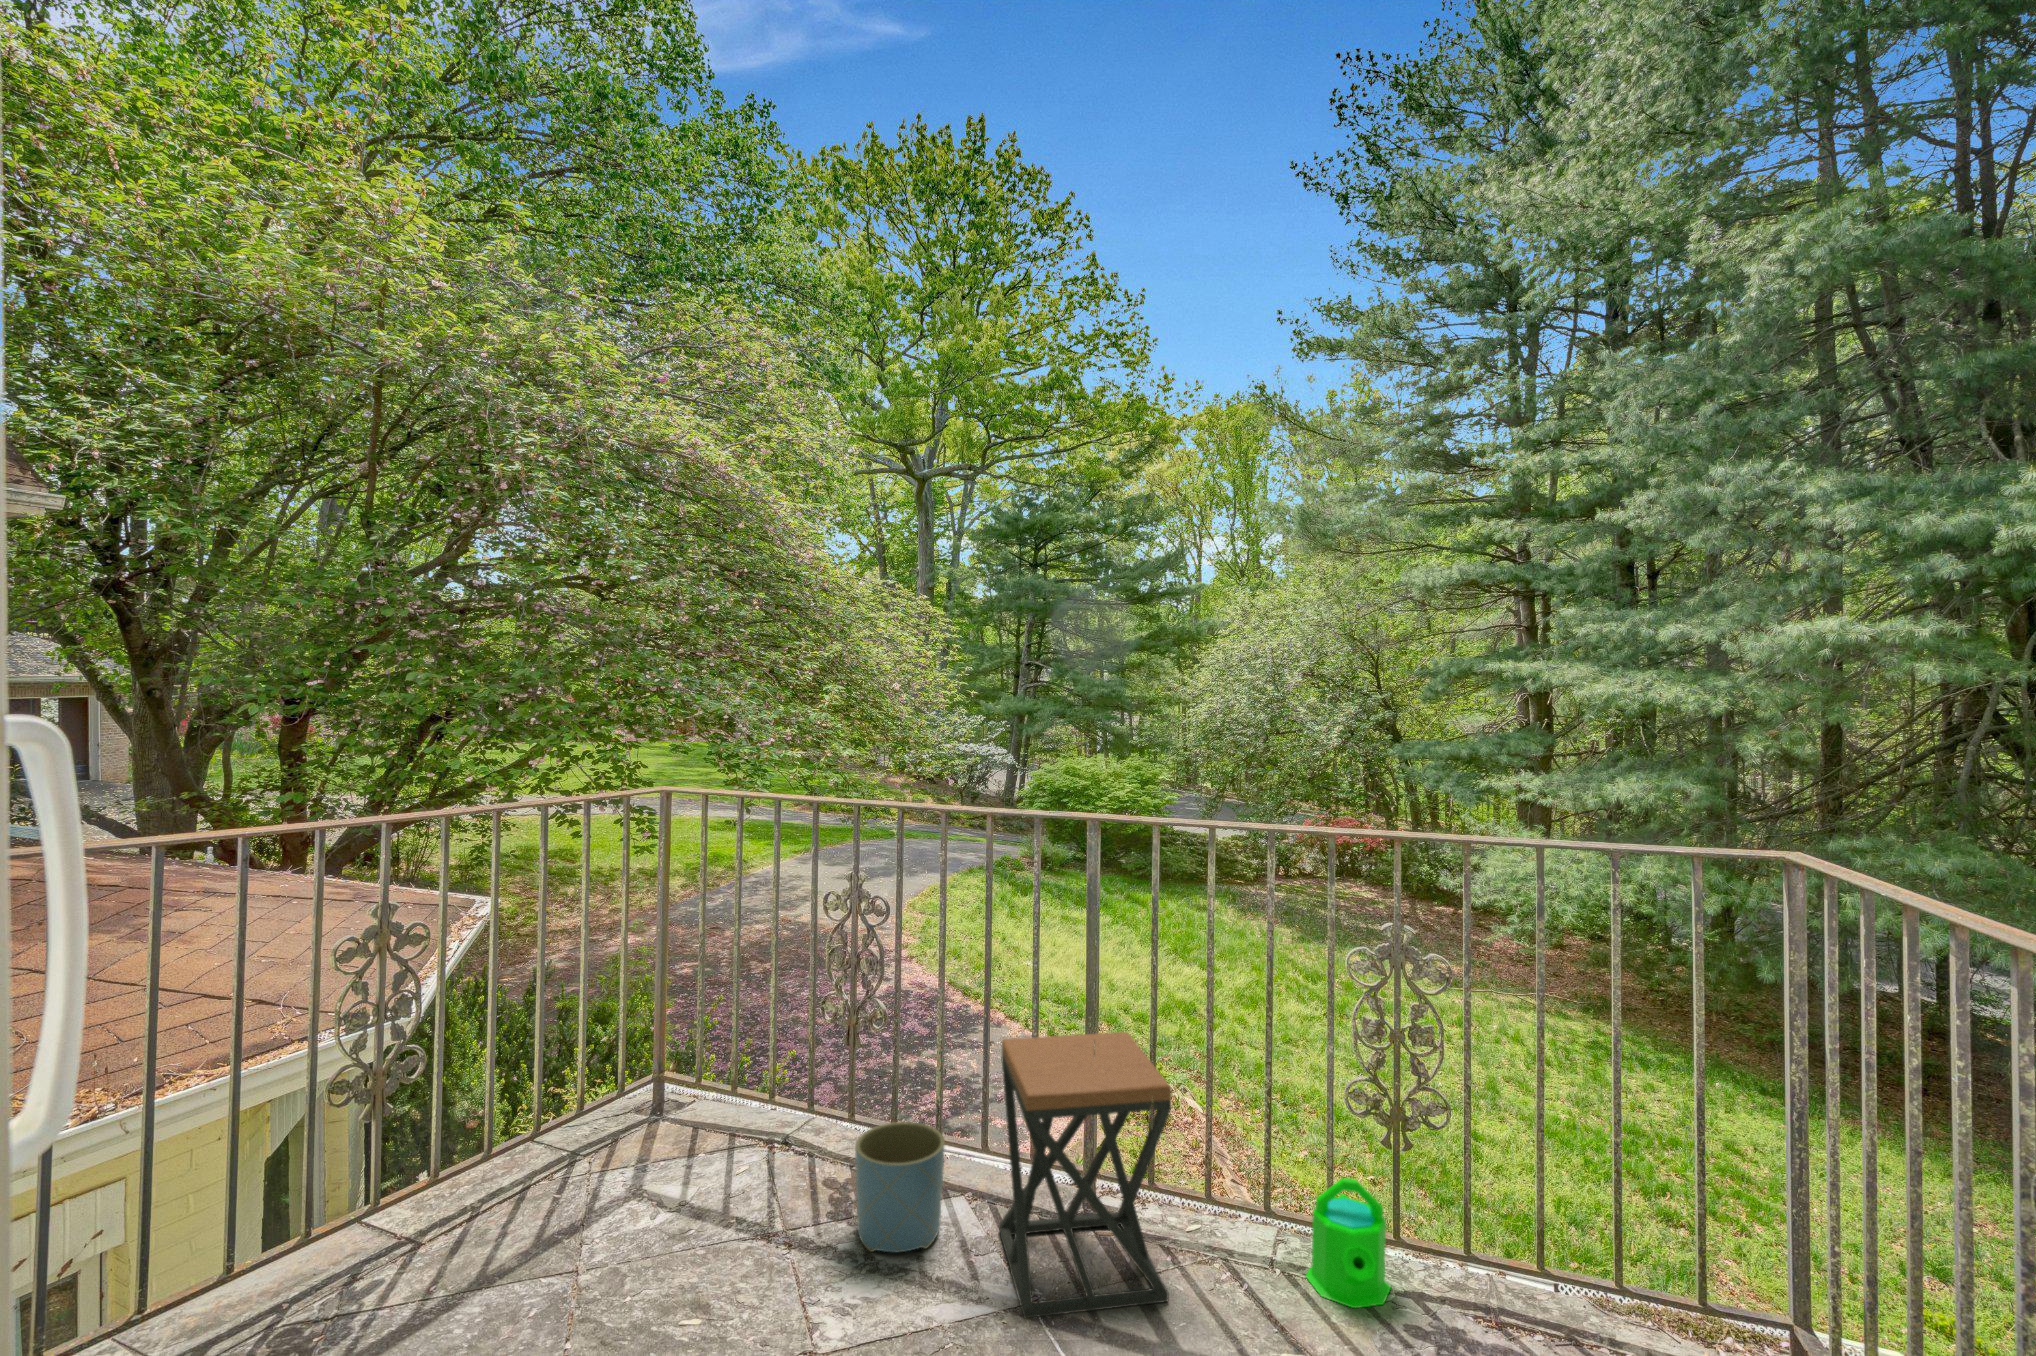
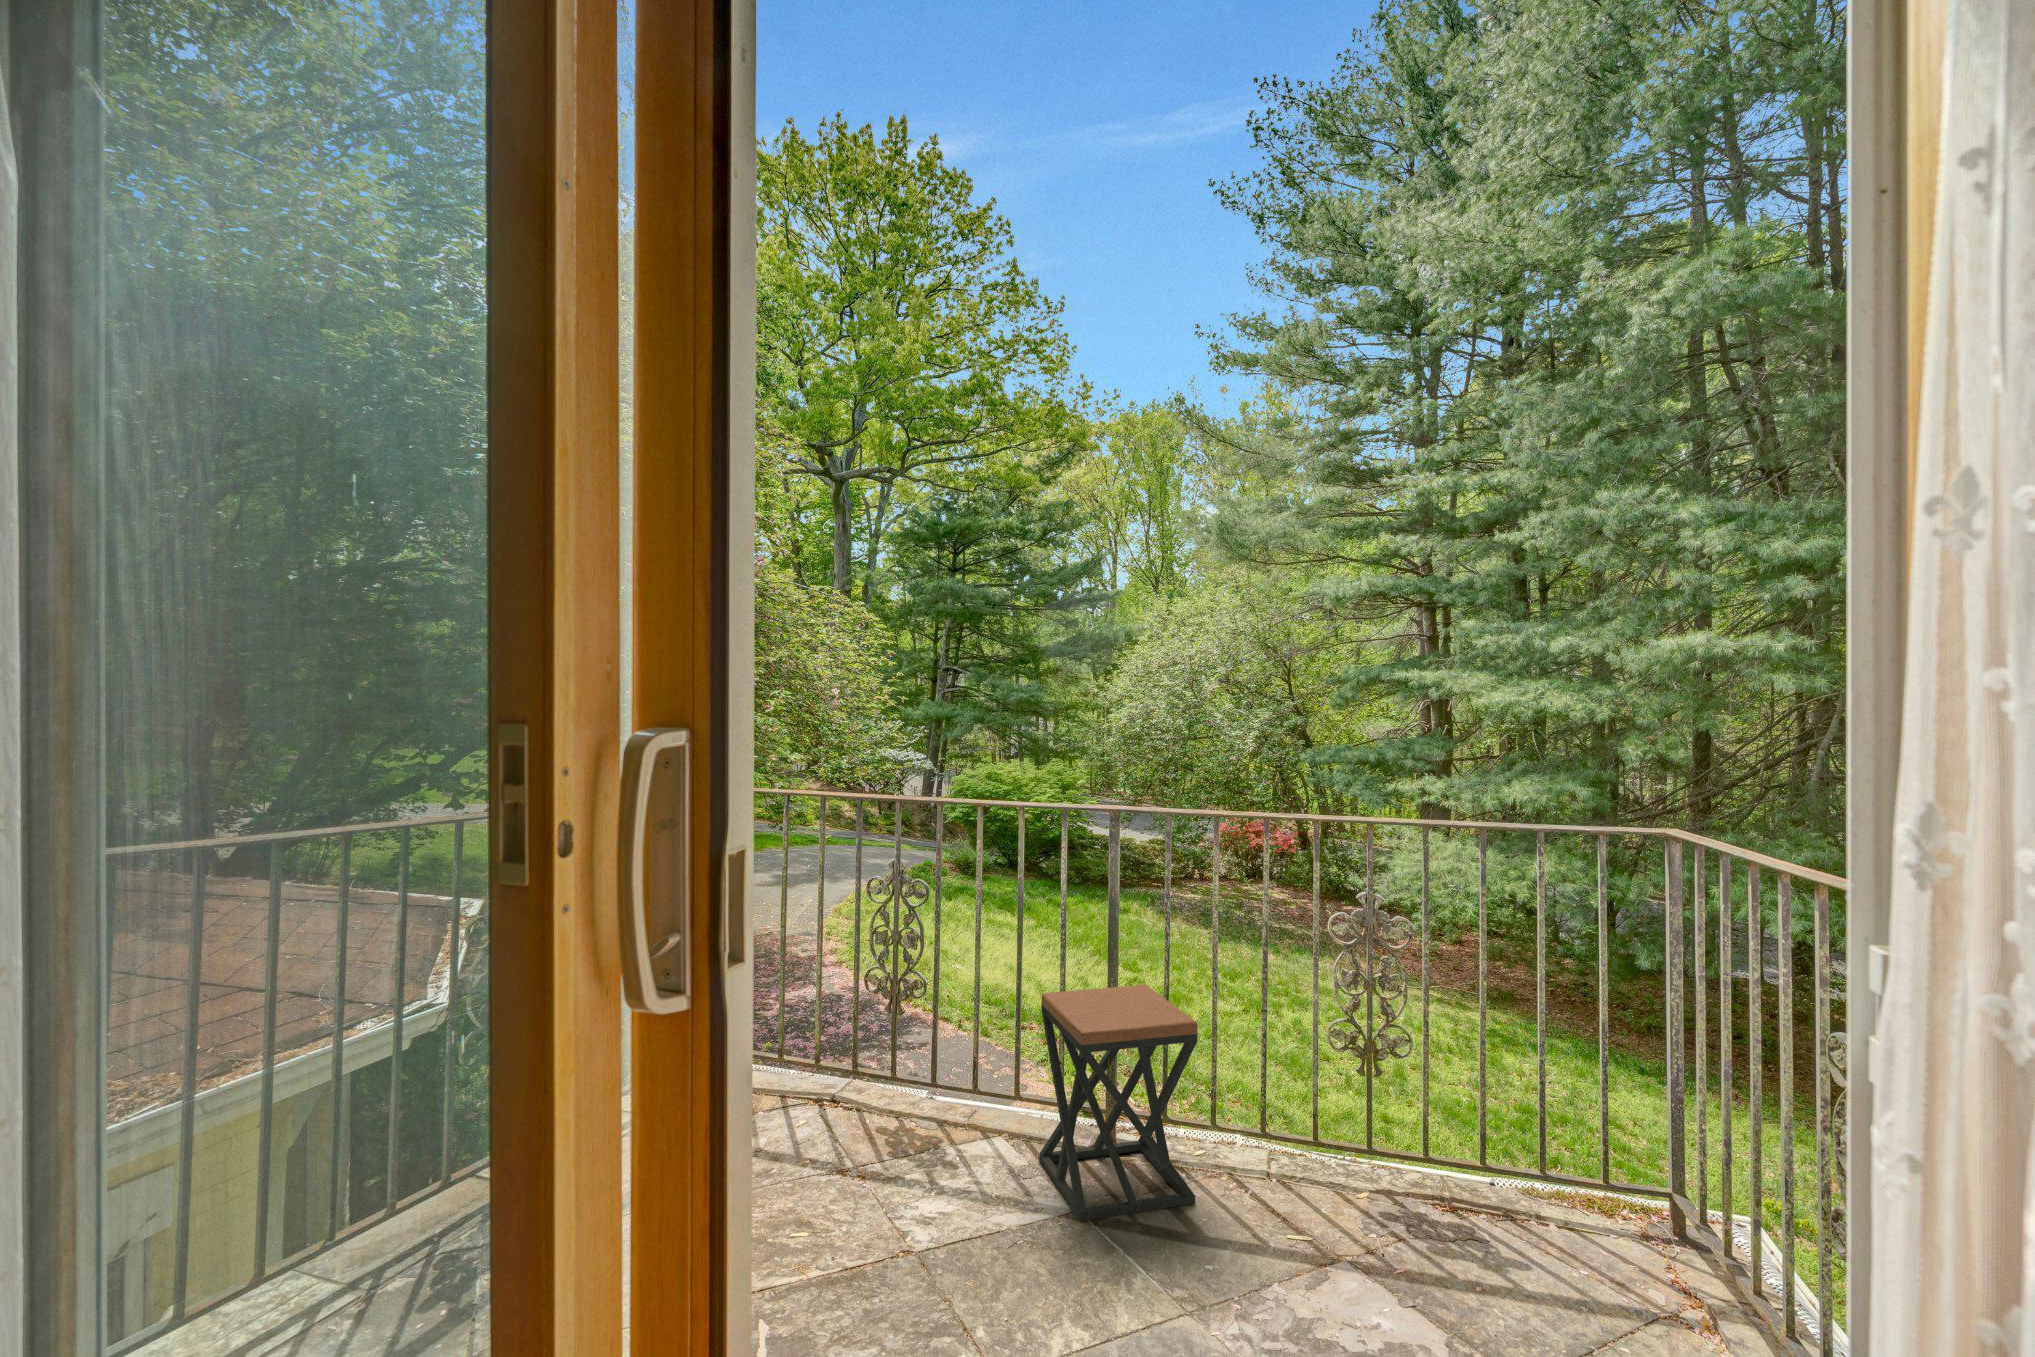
planter: present [855,1122,945,1252] -> none [915,1071,993,1181]
watering can: present [1306,1178,1391,1308] -> none [1302,1096,1373,1201]

